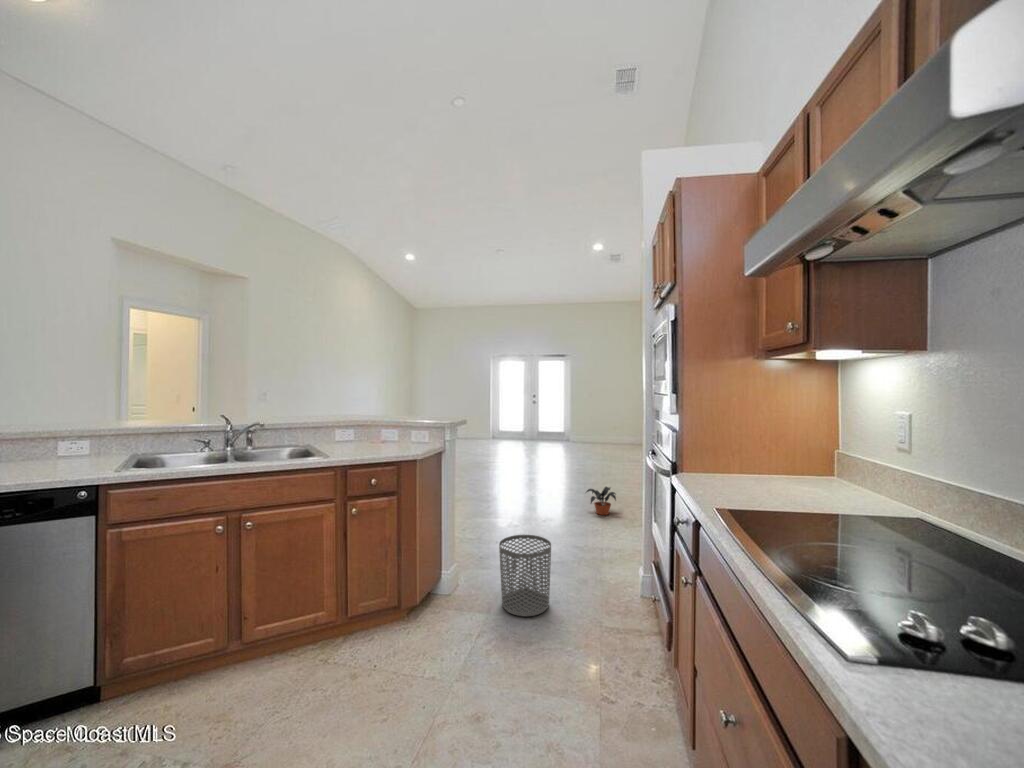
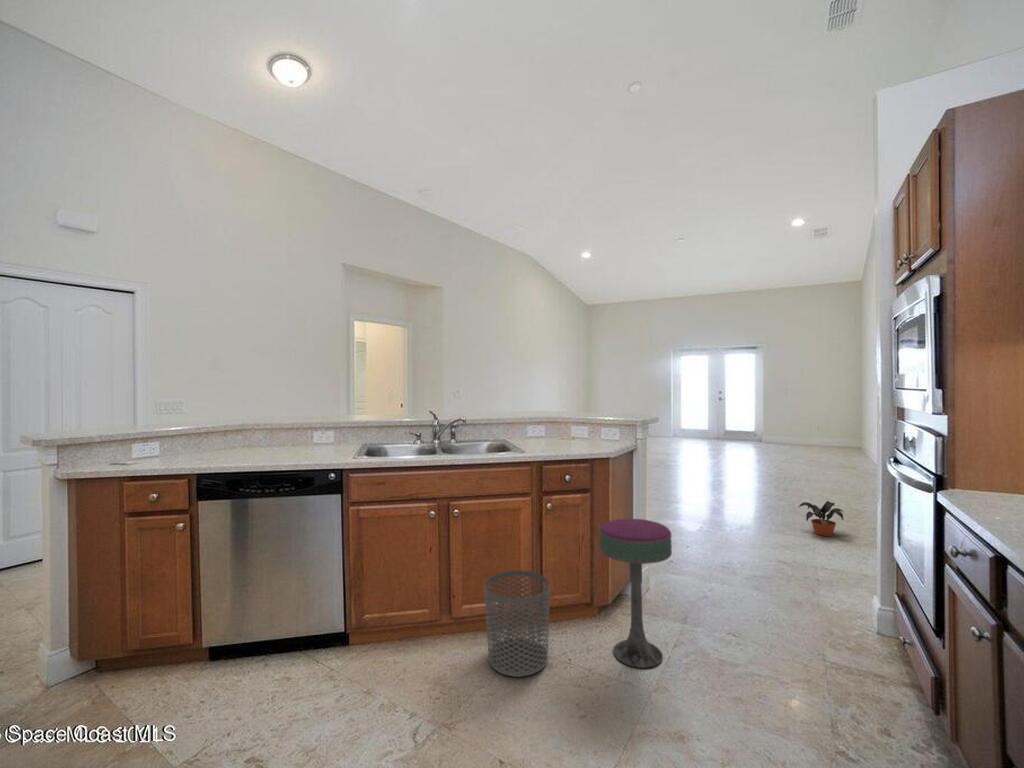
bar stool: none [403,518,472,667] -> present [600,519,672,668]
waste bin: present [499,535,551,616] -> present [484,571,550,677]

